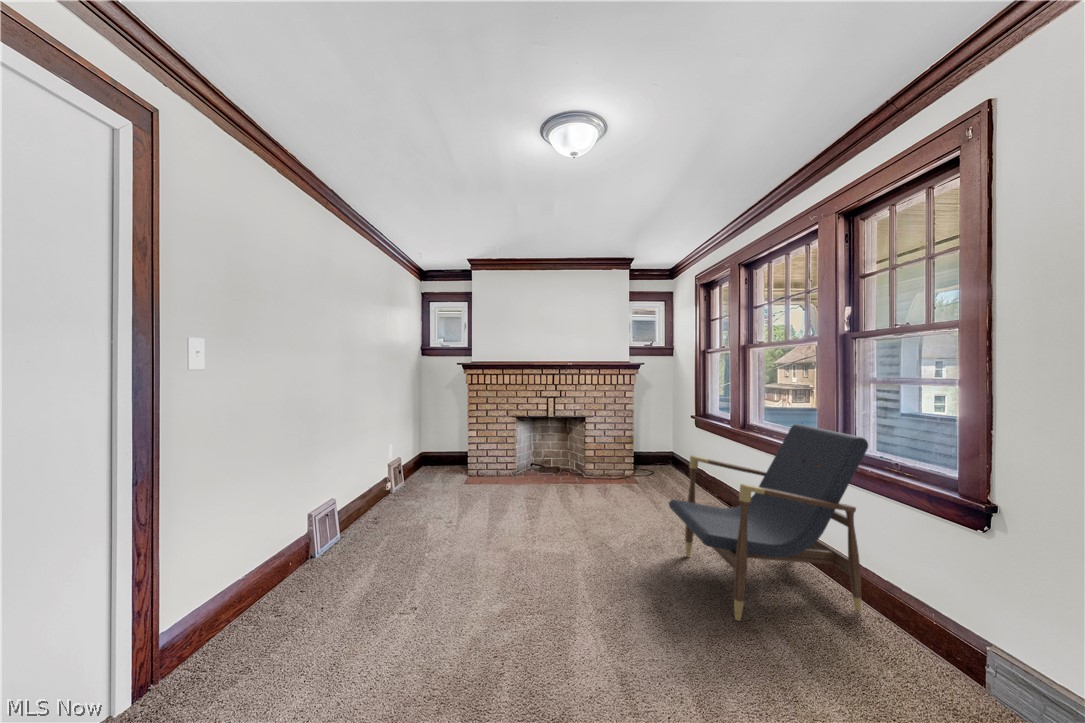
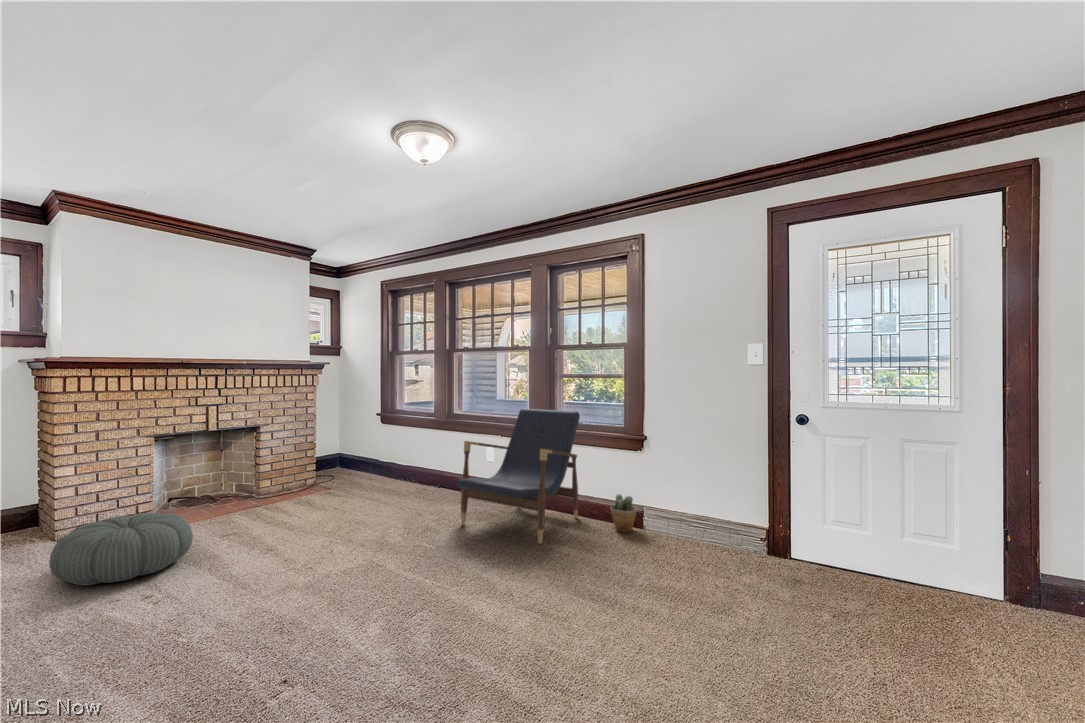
pouf: none [417,469,490,512] -> present [49,513,193,586]
potted plant: none [893,599,958,681] -> present [611,494,637,532]

